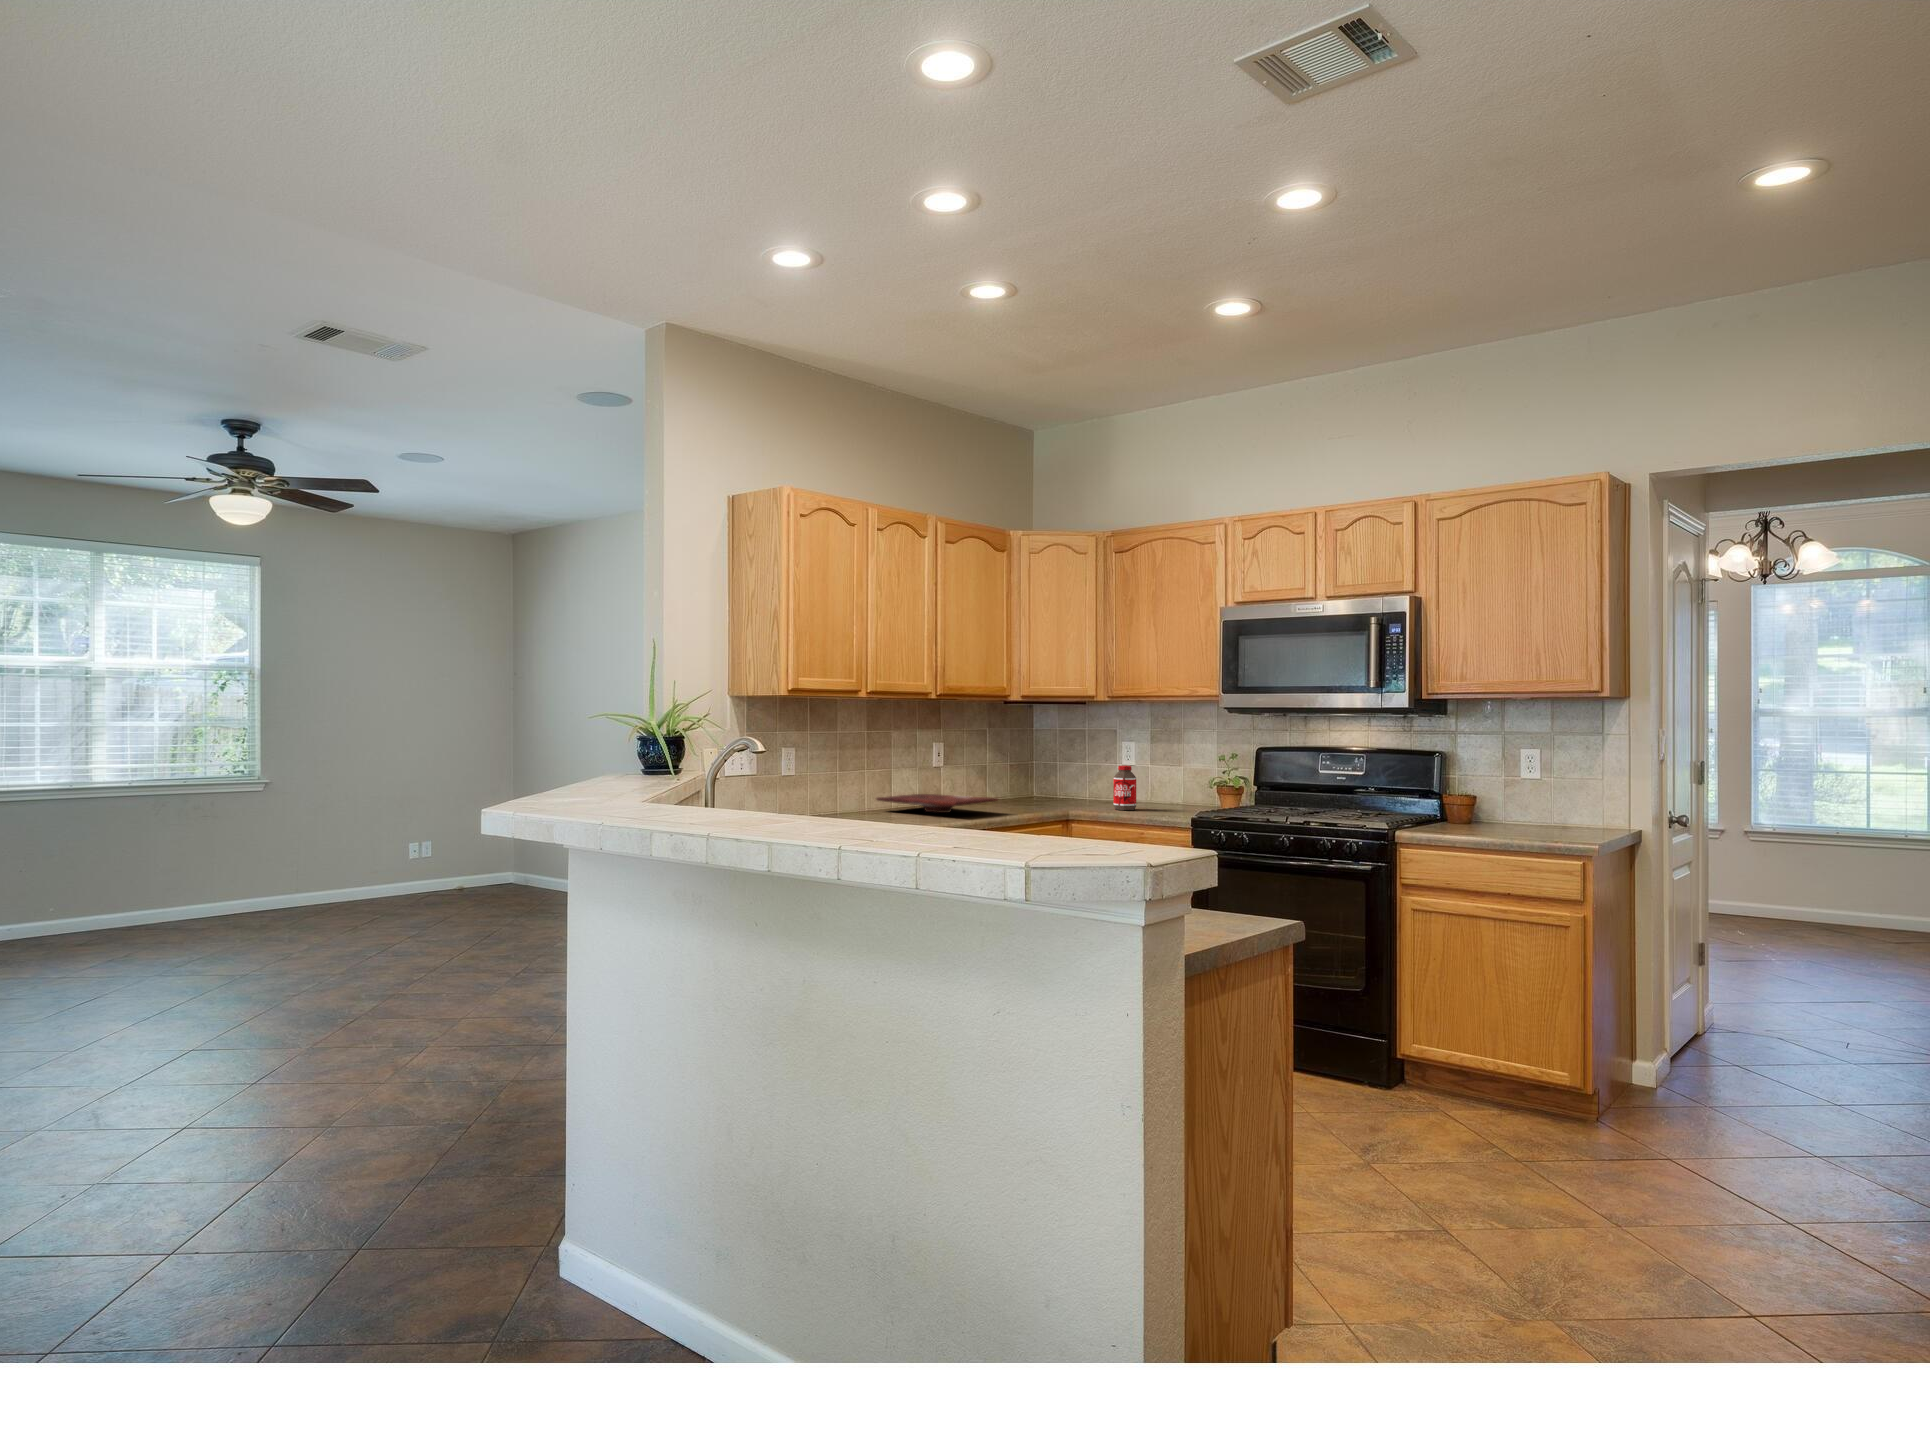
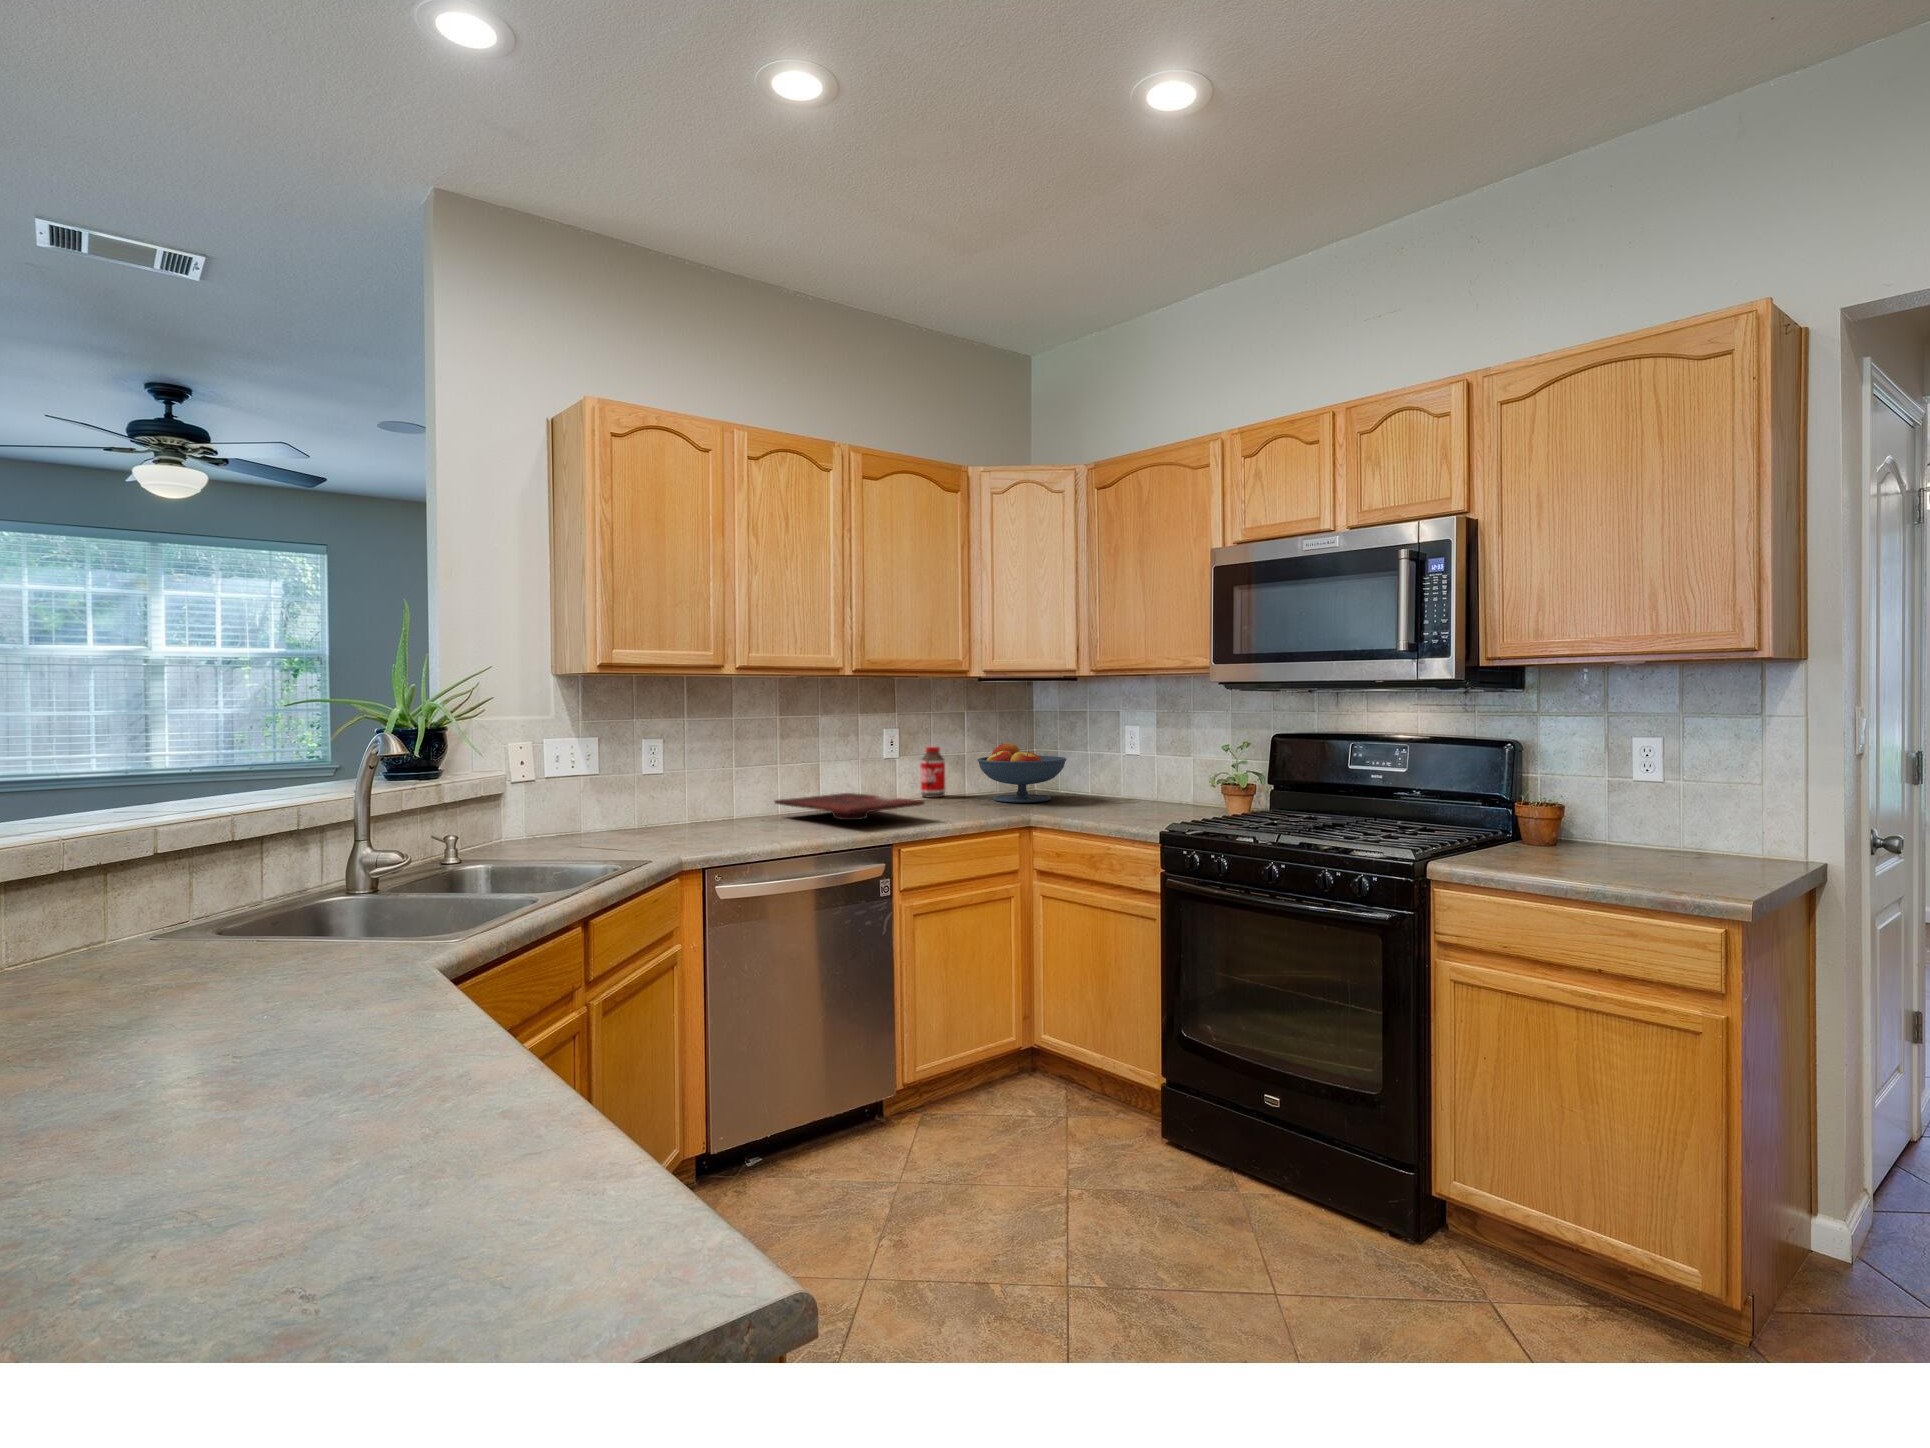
fruit bowl: none [1009,756,1082,803] -> present [977,743,1067,802]
bottle: present [1113,766,1136,810] -> present [920,747,945,797]

